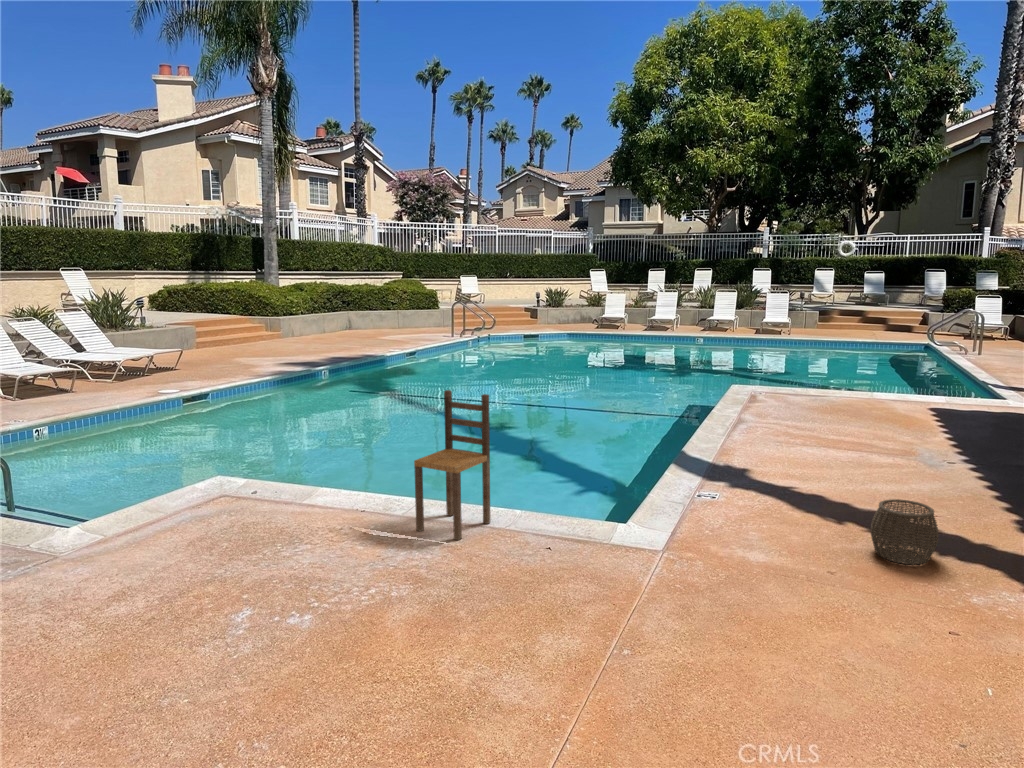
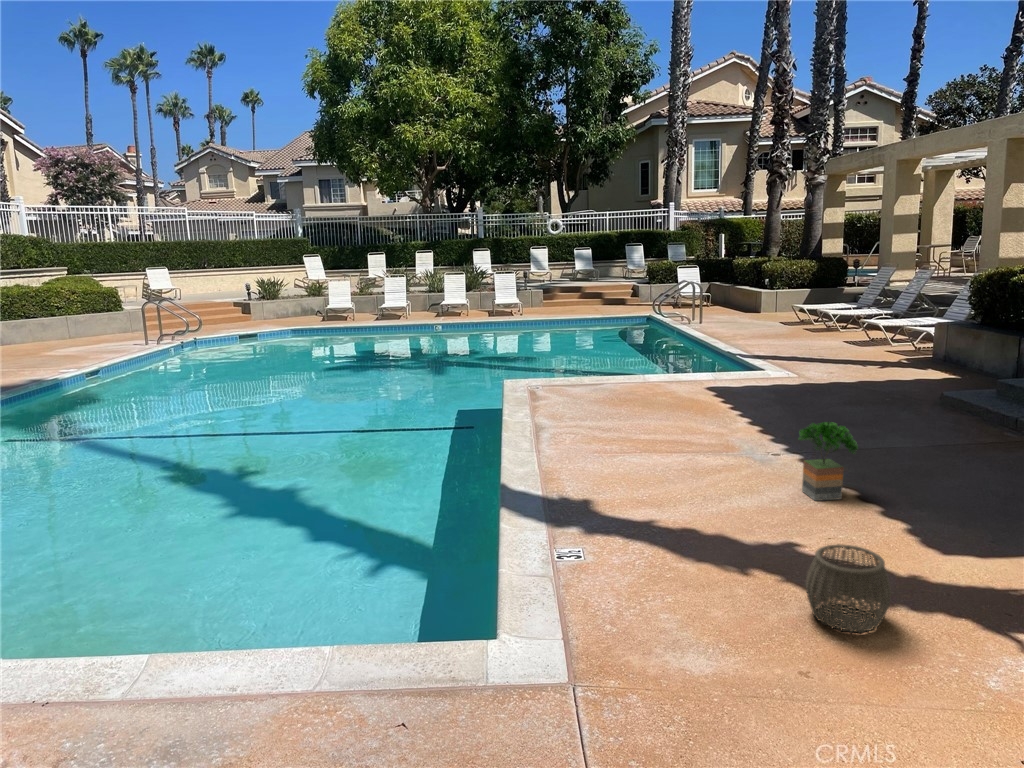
chair: present [414,390,490,540] -> none [139,485,286,748]
potted tree: none [943,424,999,495] -> present [800,422,858,501]

